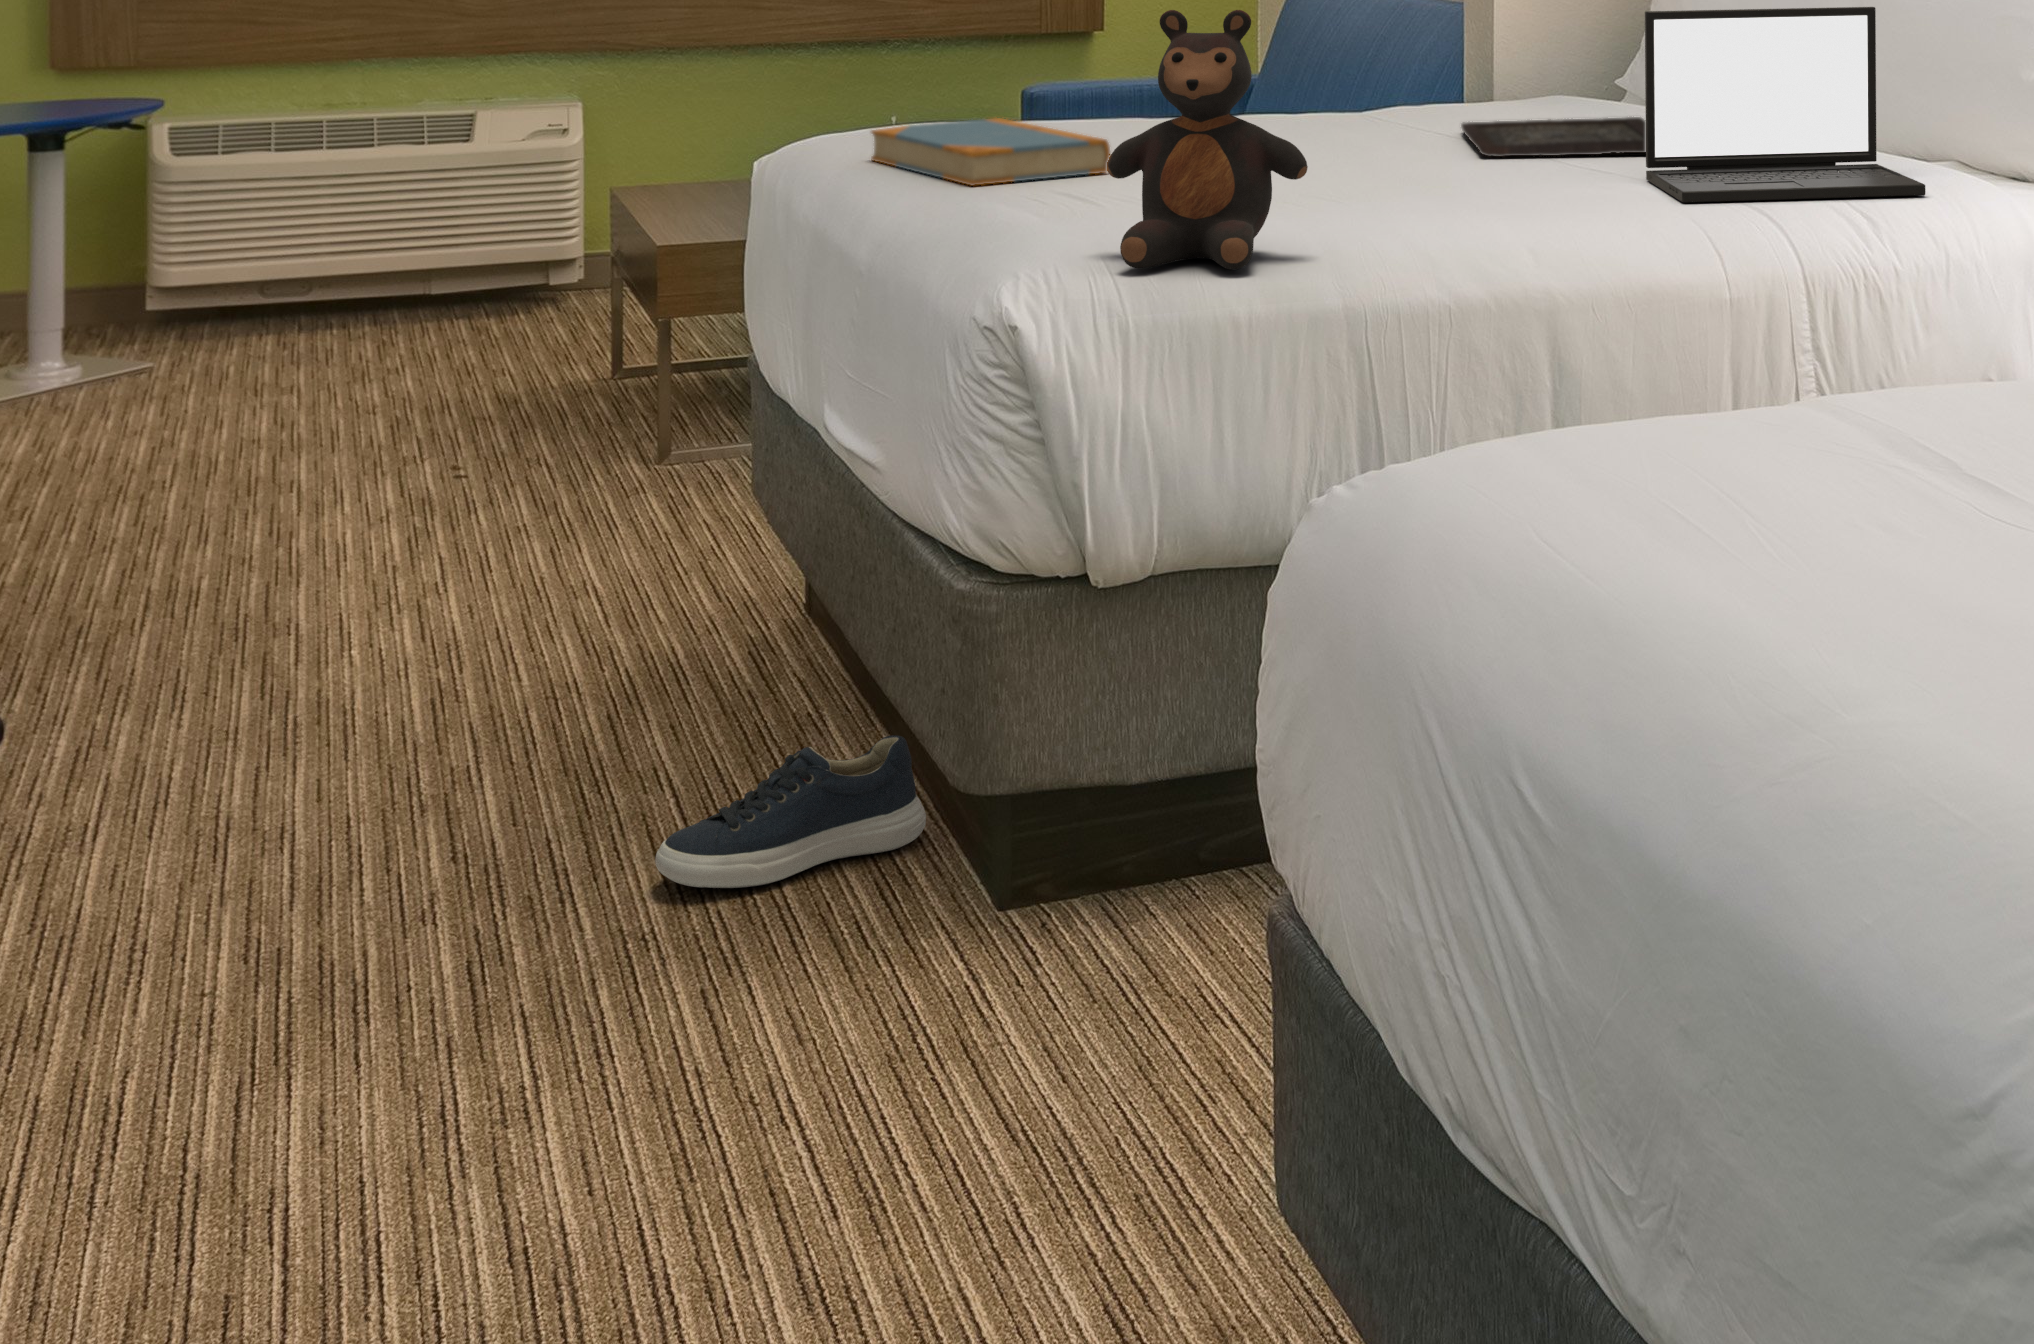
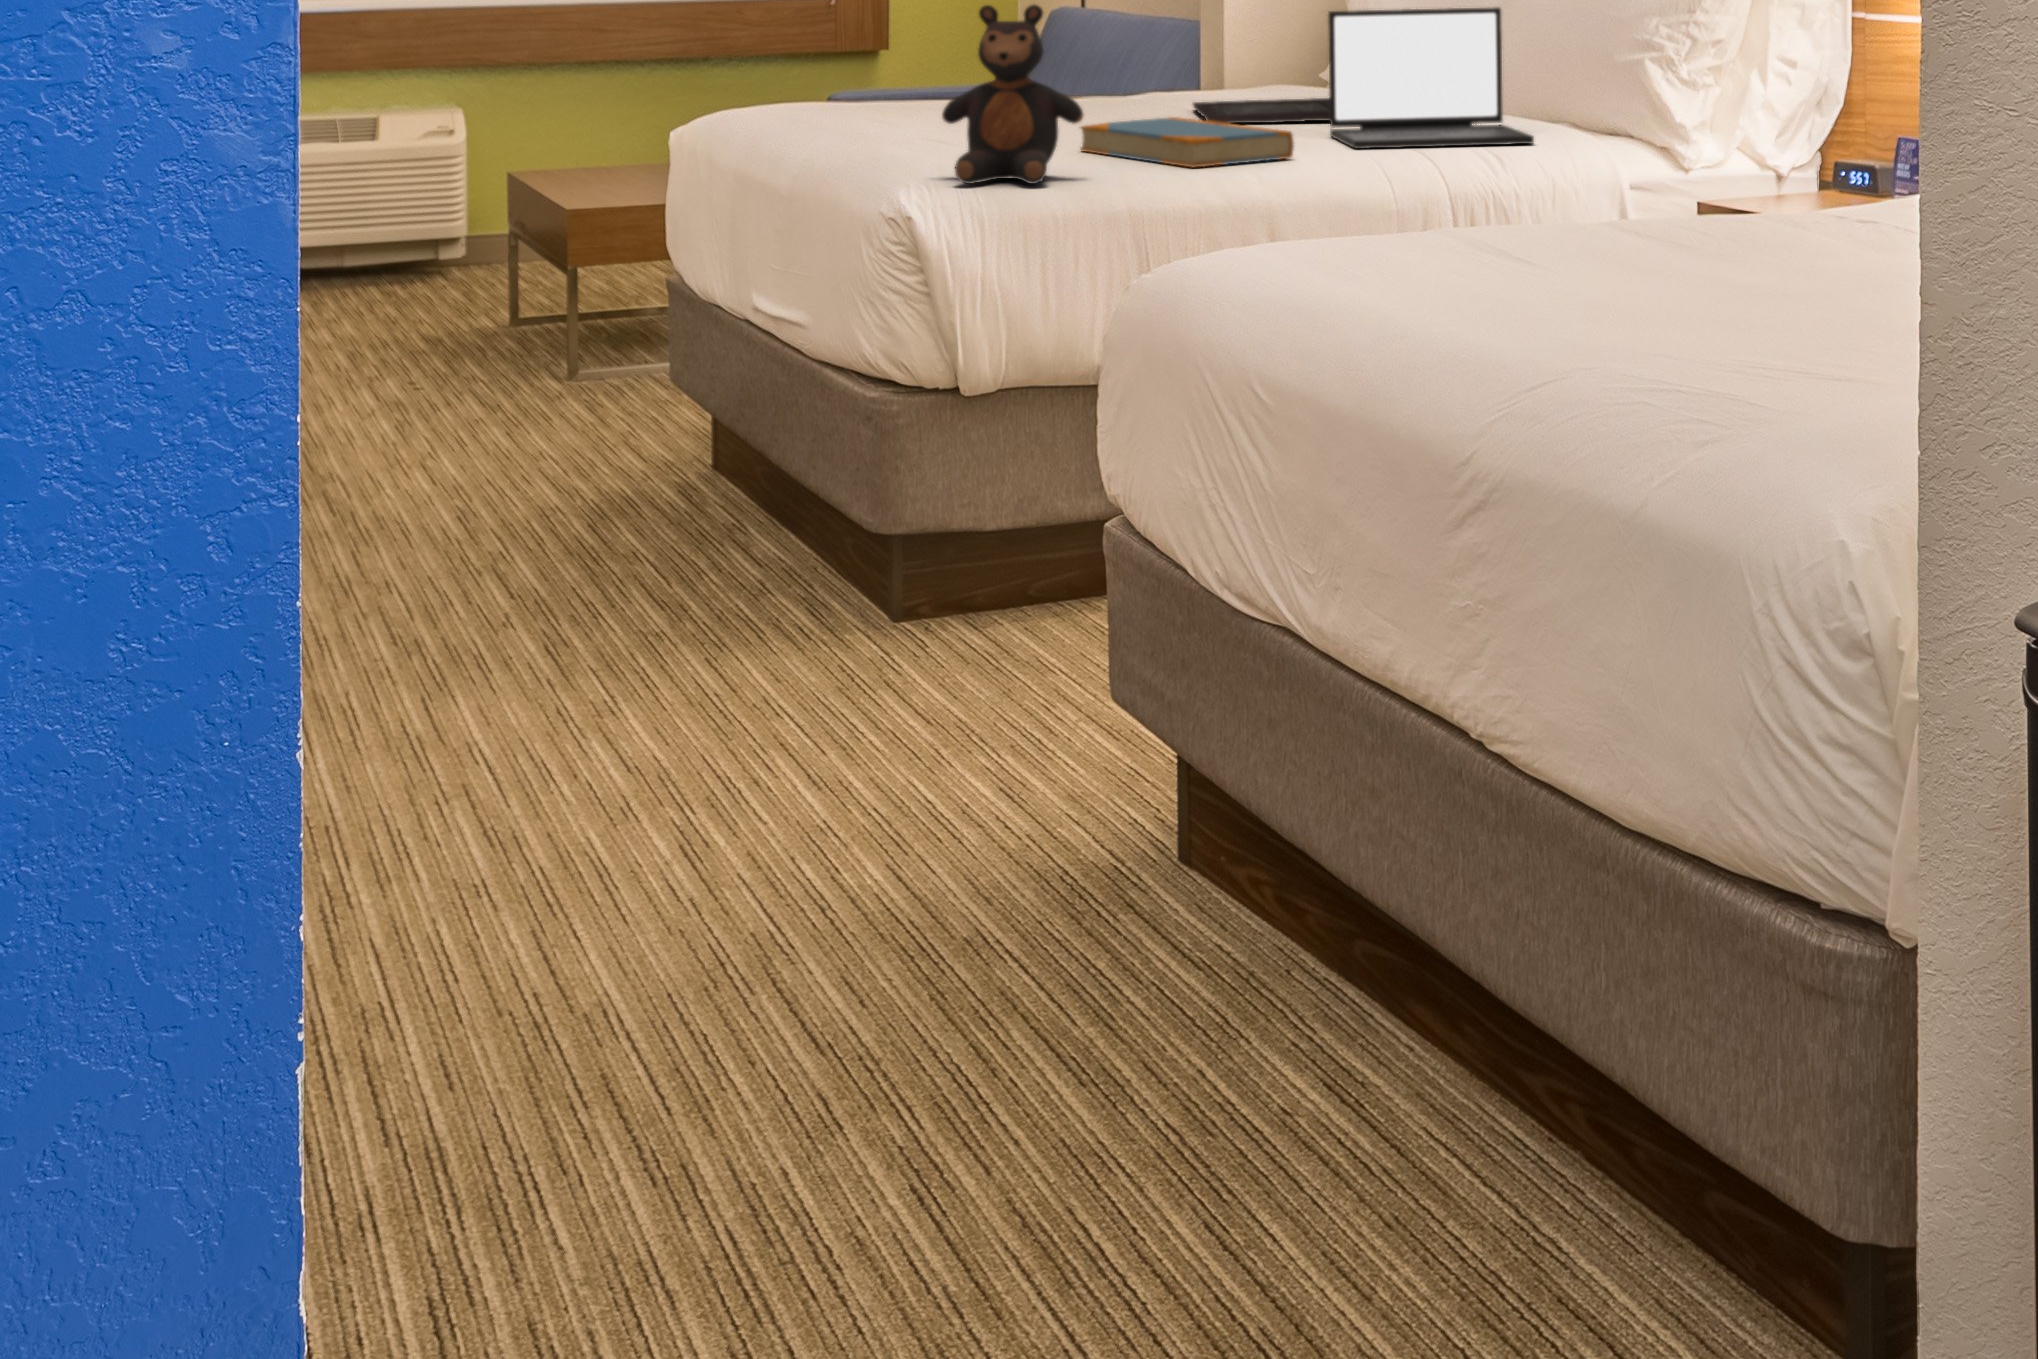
book: present [871,118,1110,185] -> present [1081,117,1294,167]
shoe: present [655,735,926,888] -> none [636,516,818,612]

